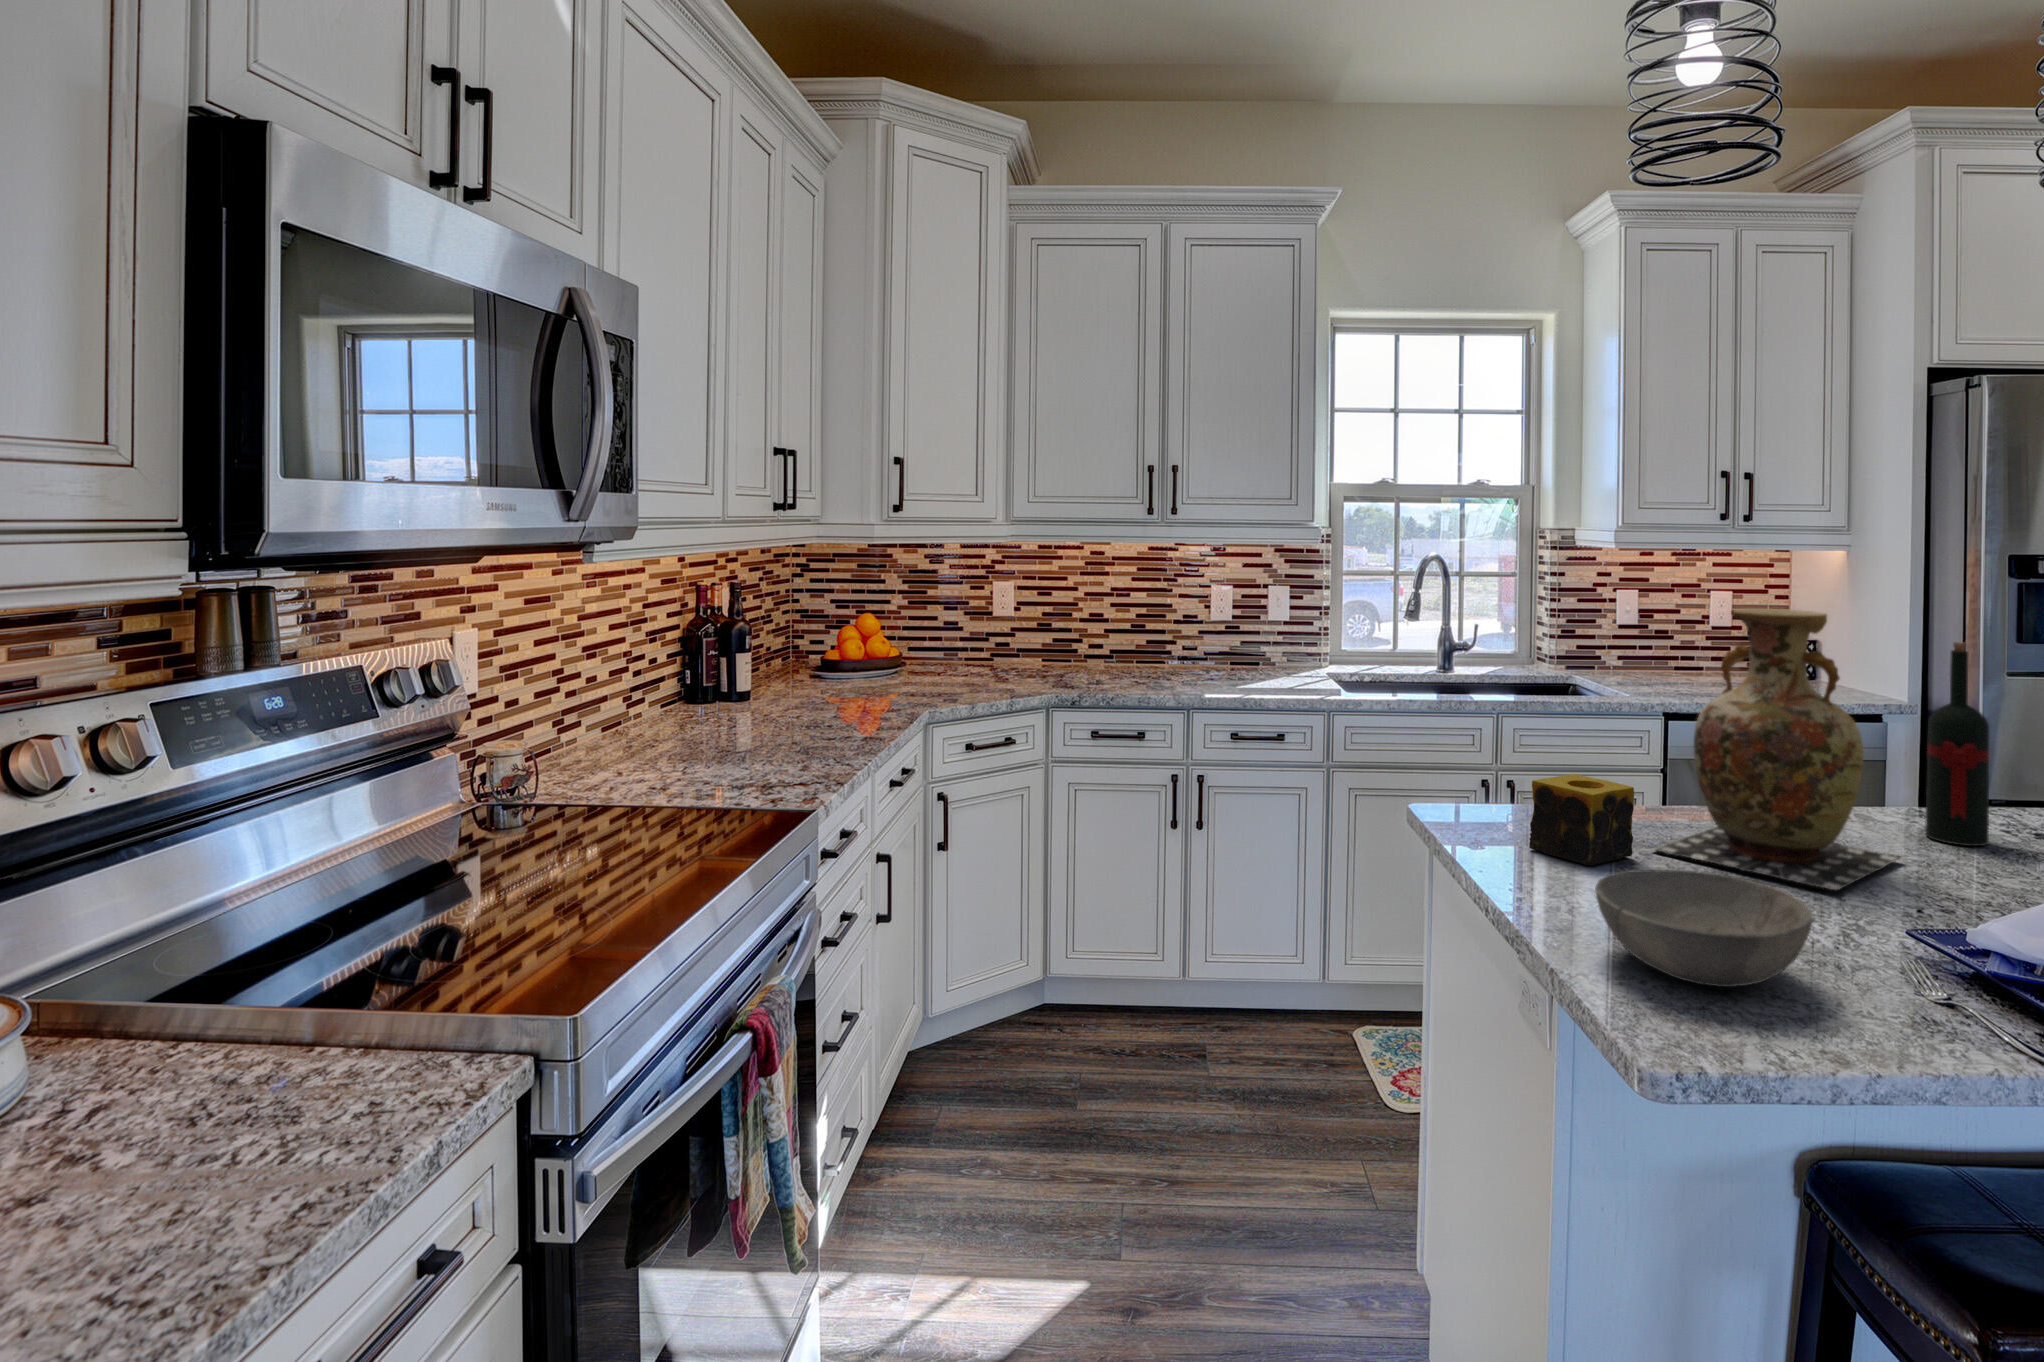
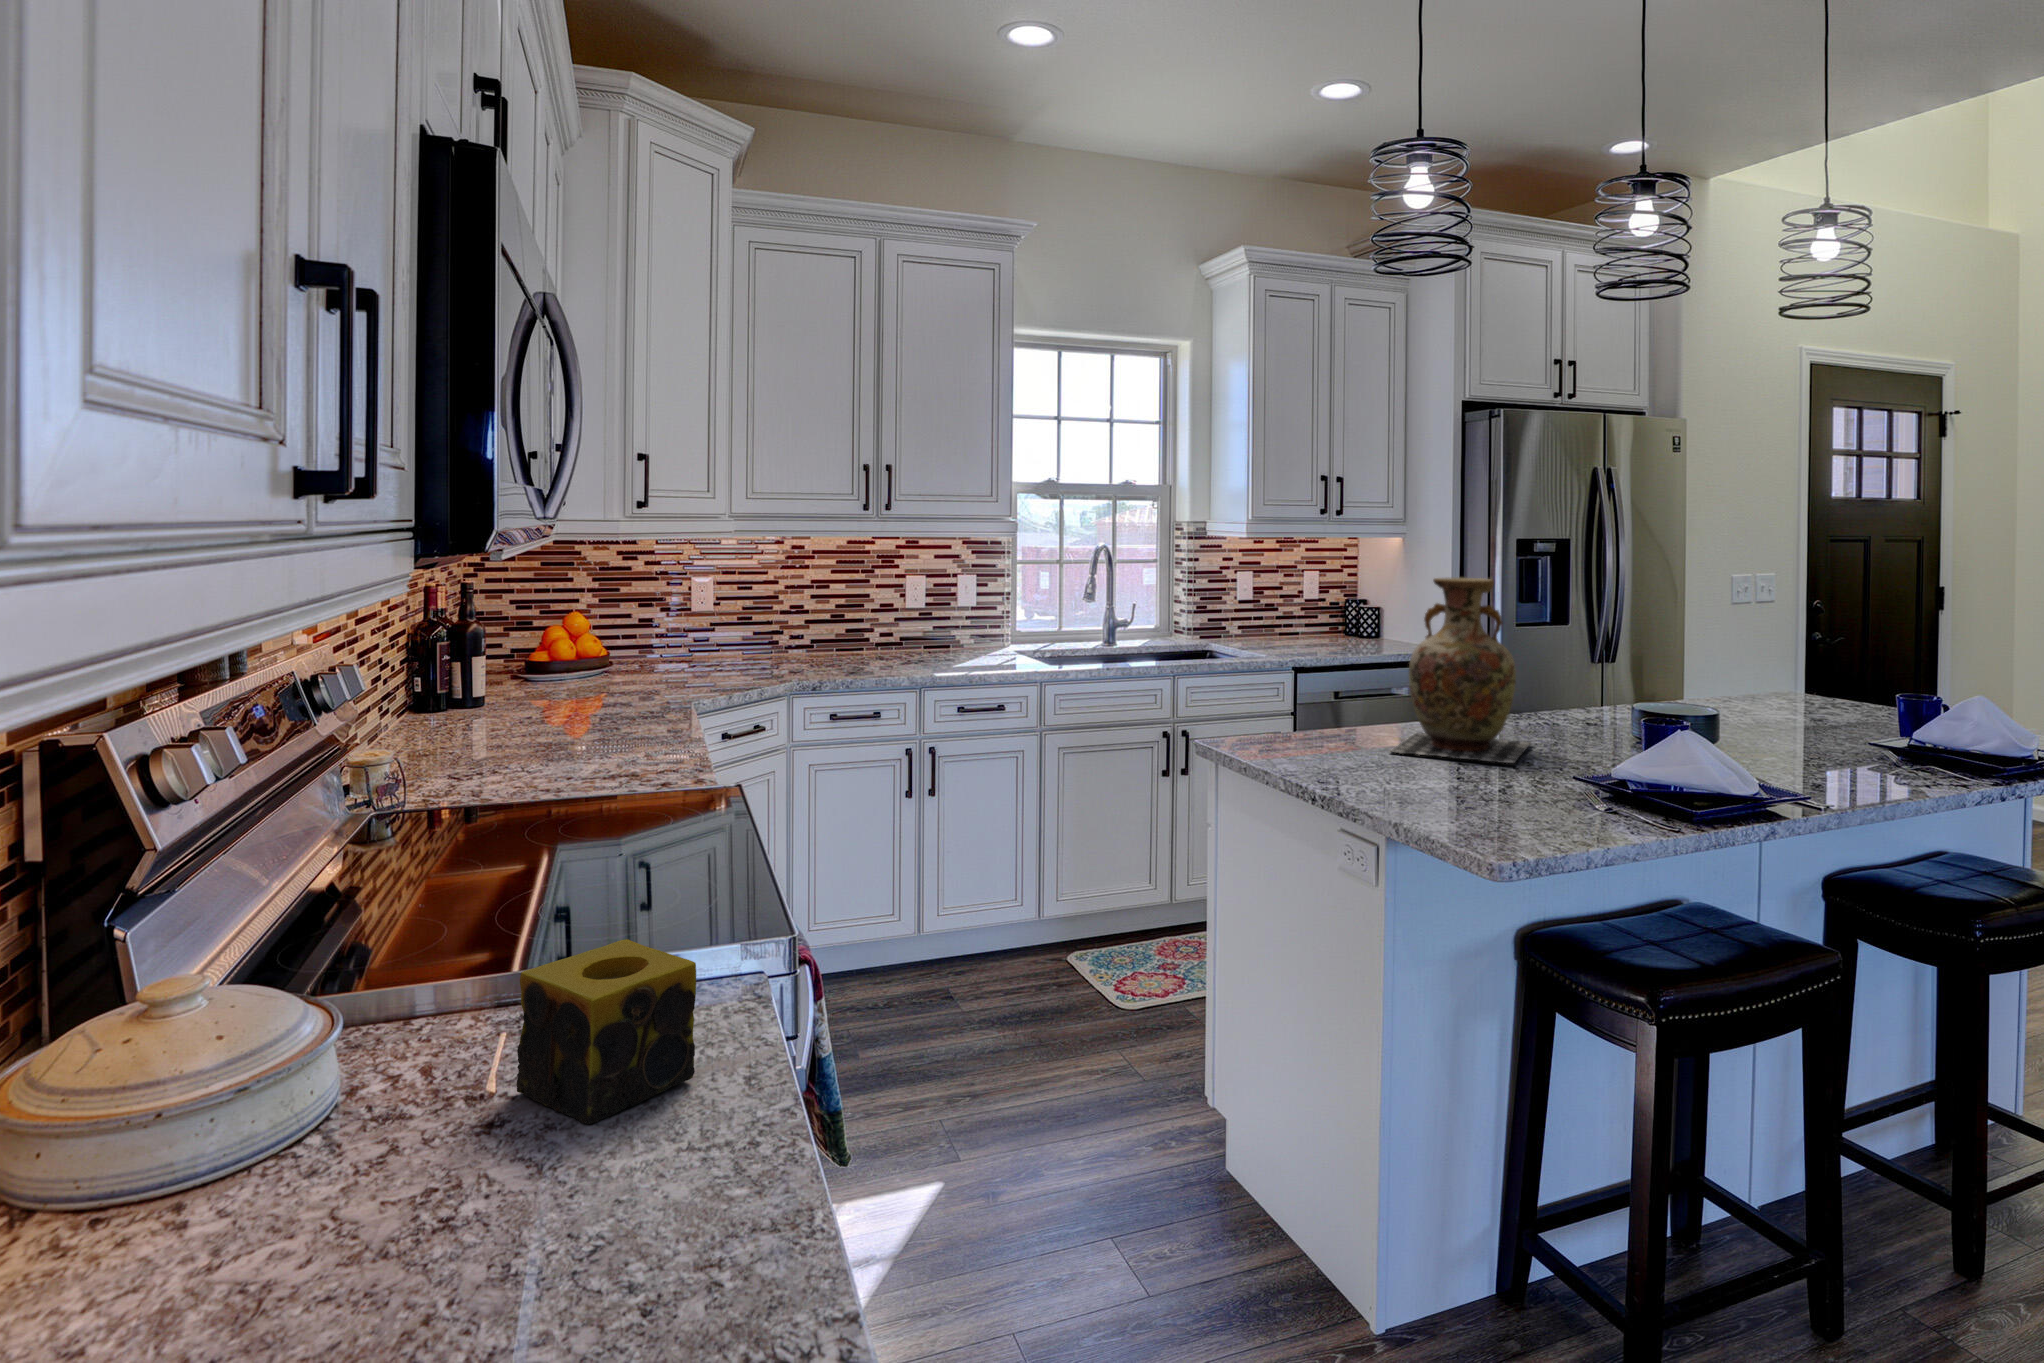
wine bottle: present [1925,642,1989,846] -> none [1530,597,1567,733]
candle: present [1529,774,1634,865] -> present [517,939,696,1124]
bowl: present [1595,870,1813,987] -> none [1415,752,1550,819]

